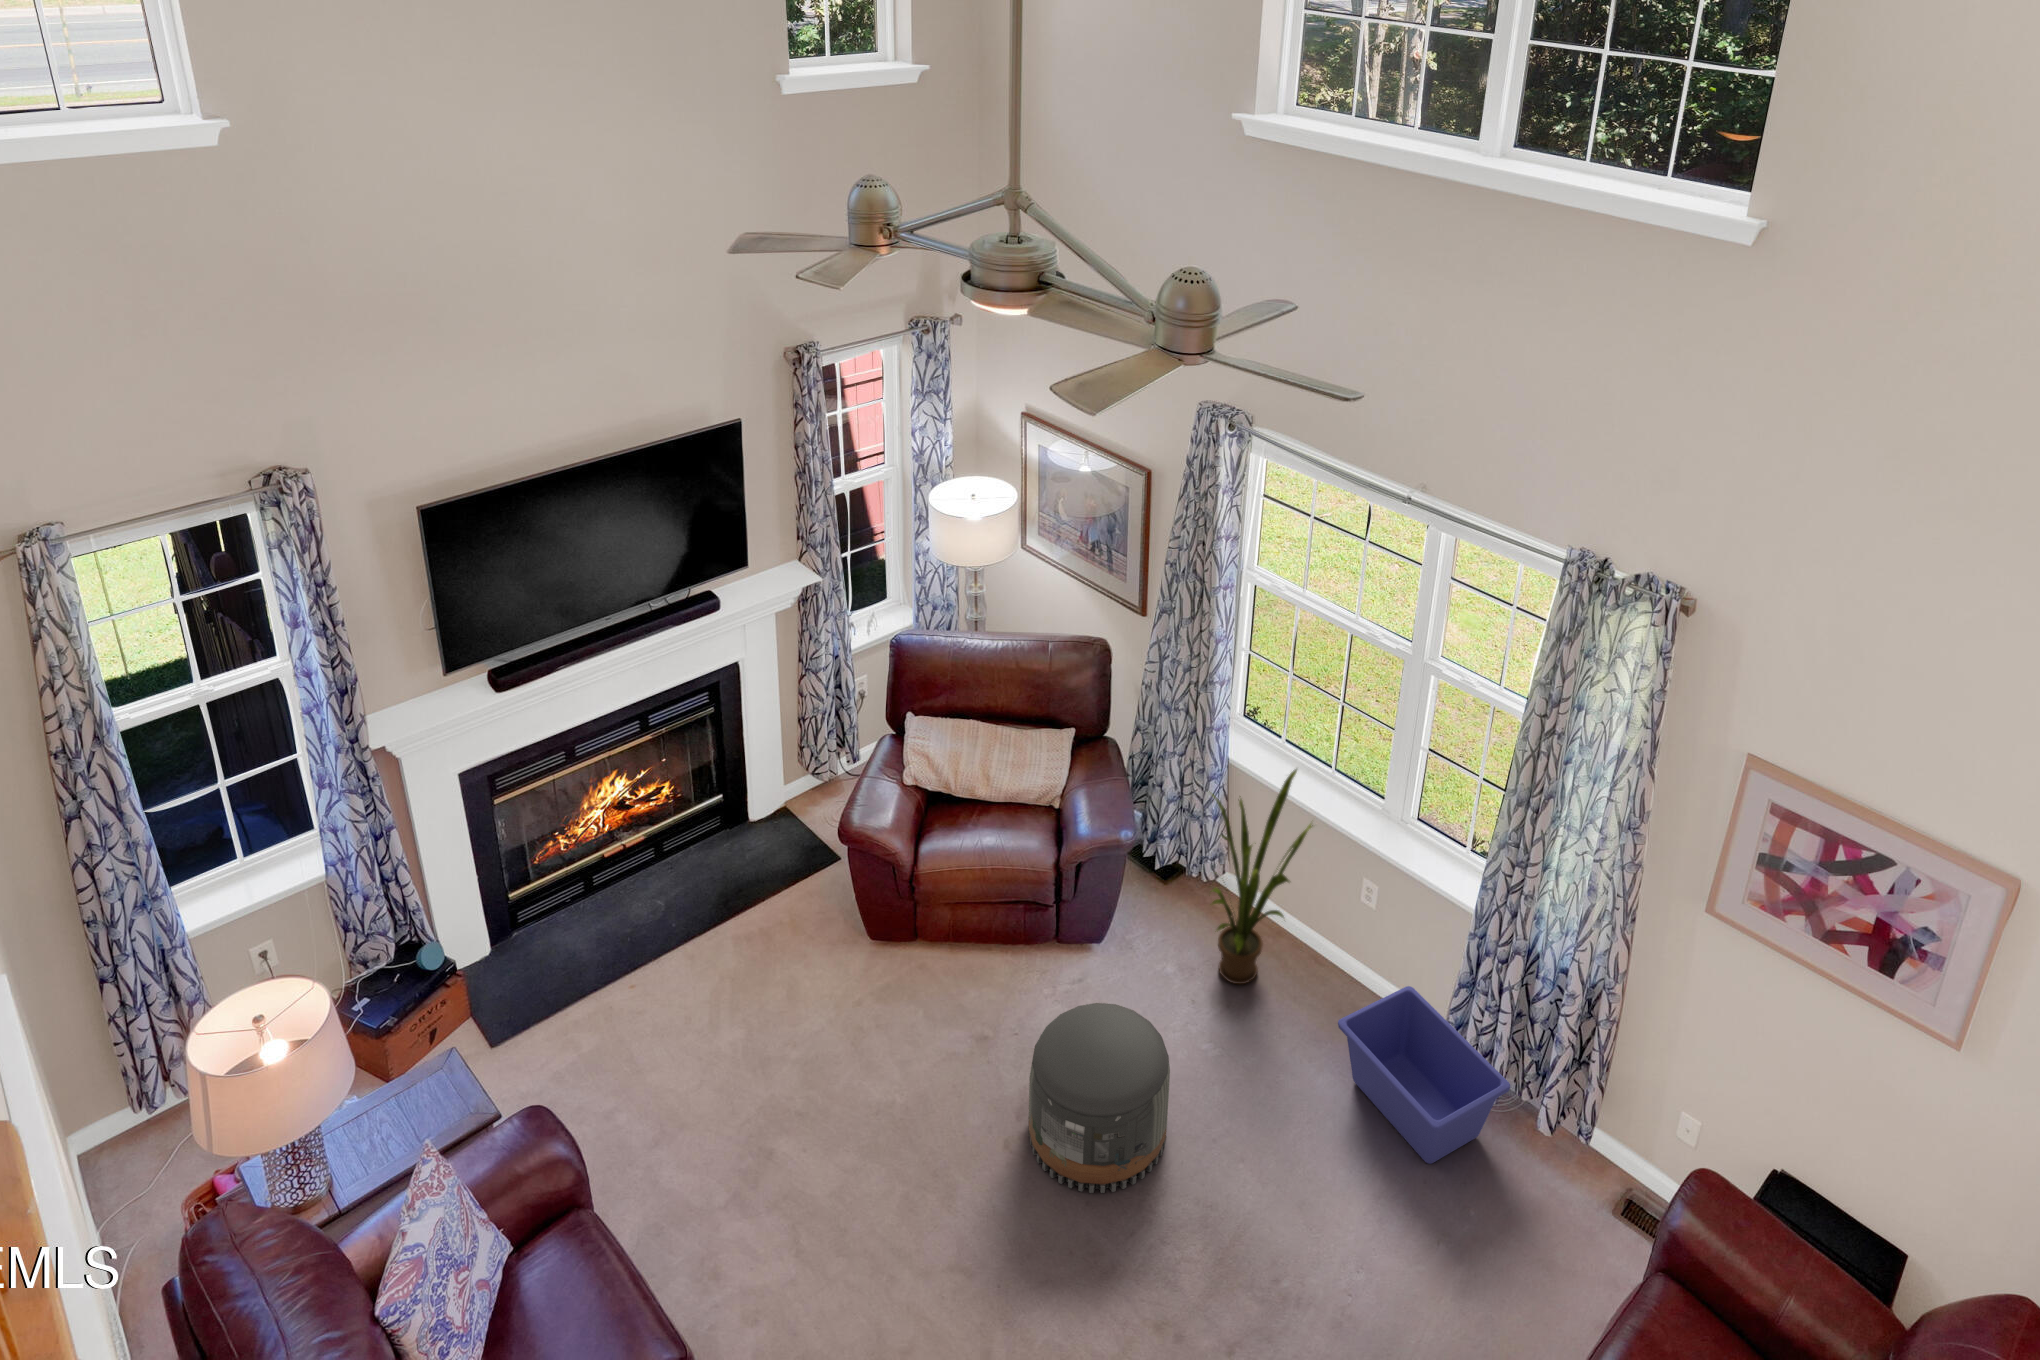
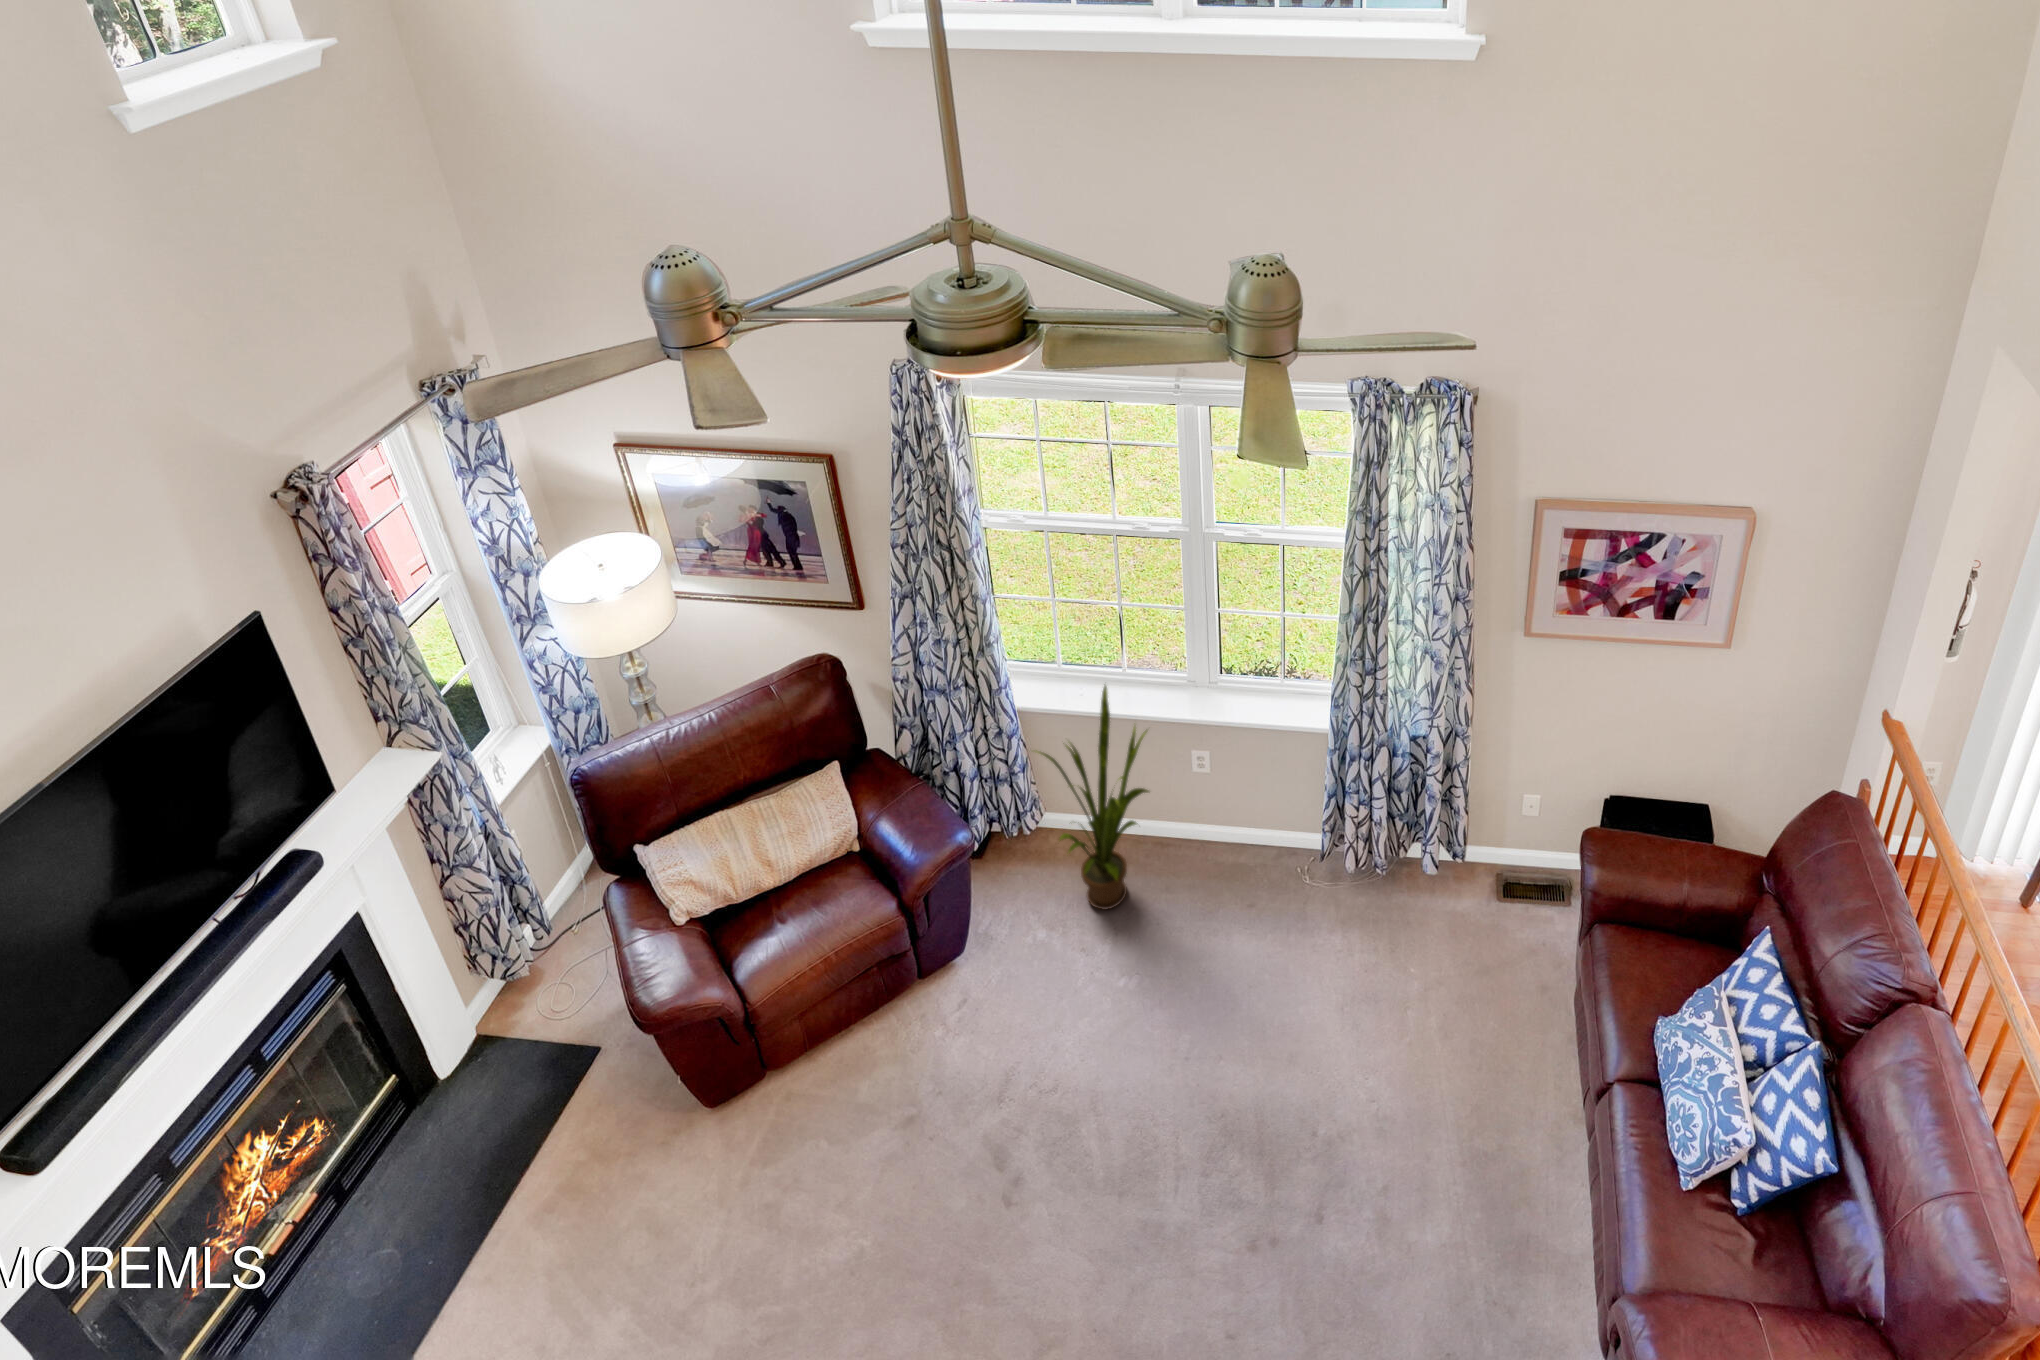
storage bin: present [1338,986,1510,1164] -> none [1243,818,1402,953]
pouf: present [1029,1003,1170,1193] -> none [1005,996,1160,1198]

